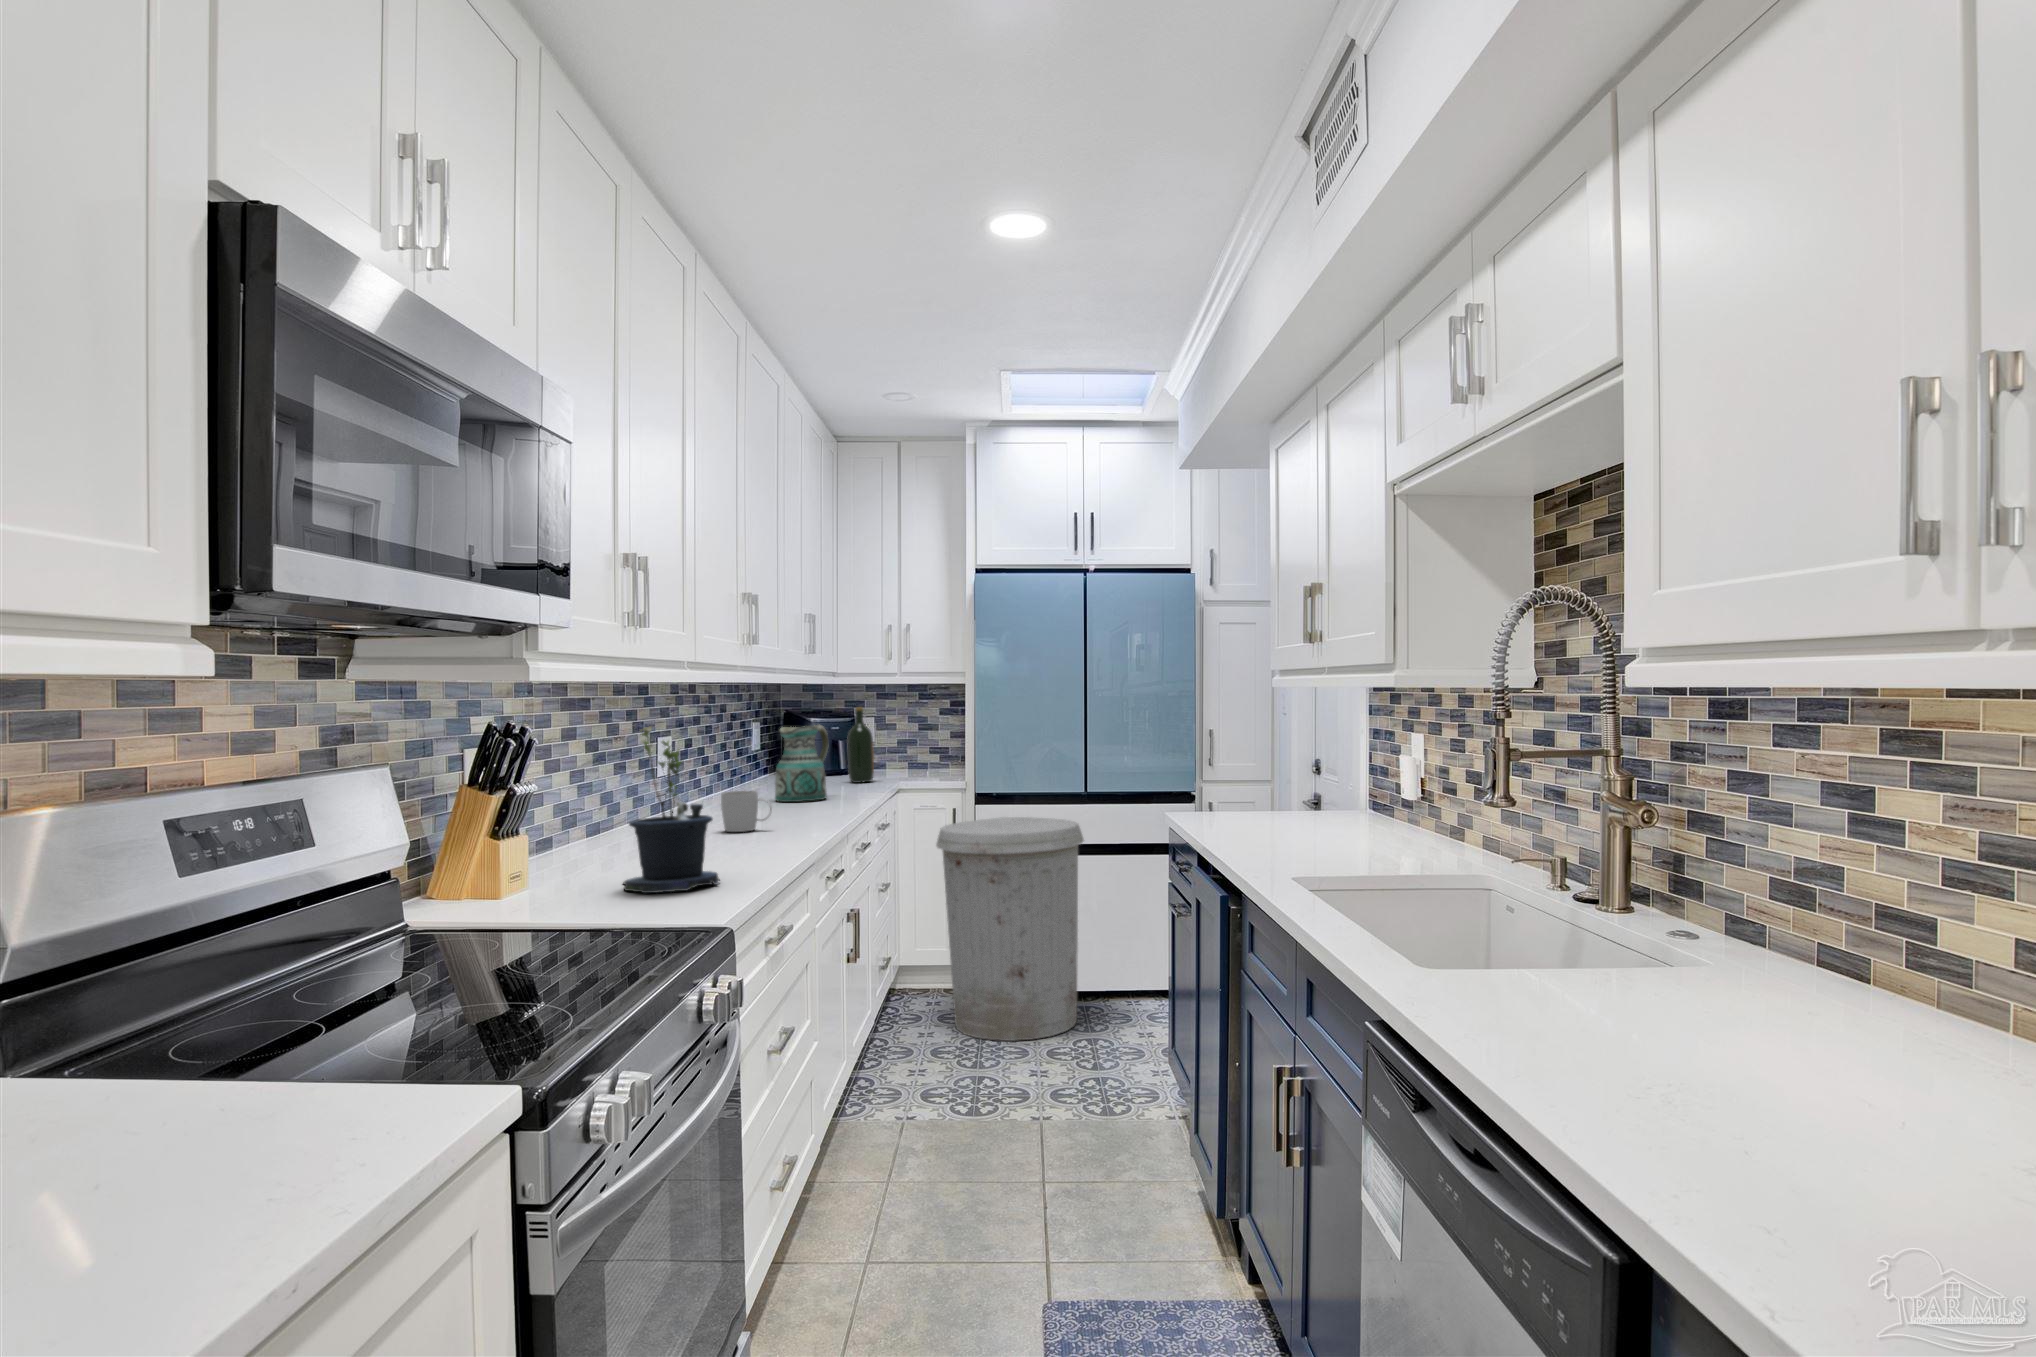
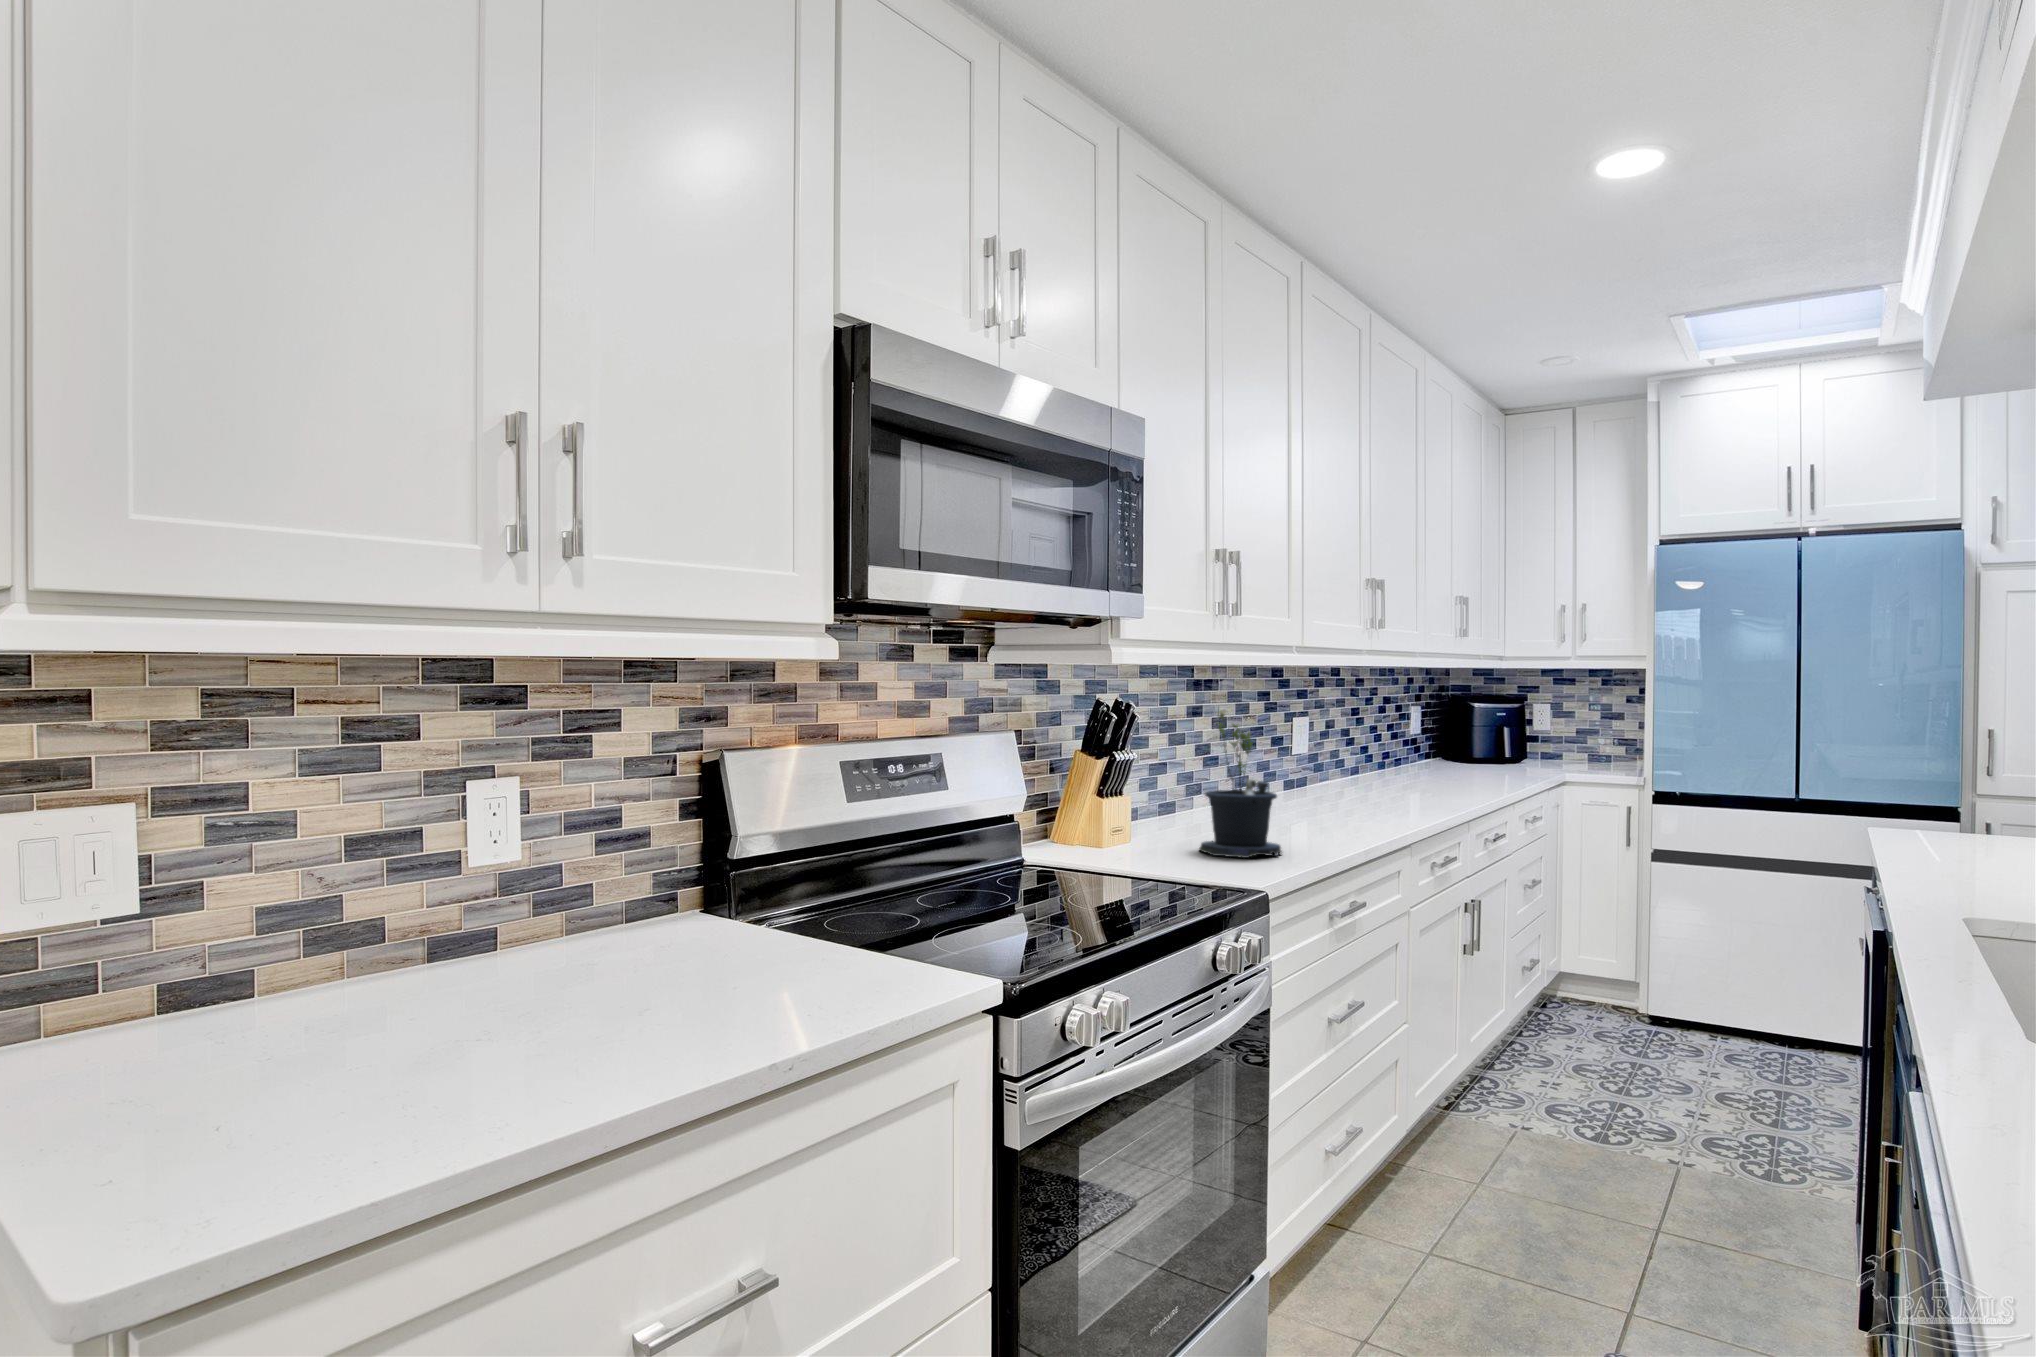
wine bottle: present [848,707,874,783] -> none [1506,695,1536,773]
ceramic pitcher: present [775,725,829,802] -> none [1411,711,1471,788]
mug: present [721,791,772,832] -> none [1331,772,1379,811]
trash can: present [936,817,1084,1041] -> none [1597,826,1793,1082]

